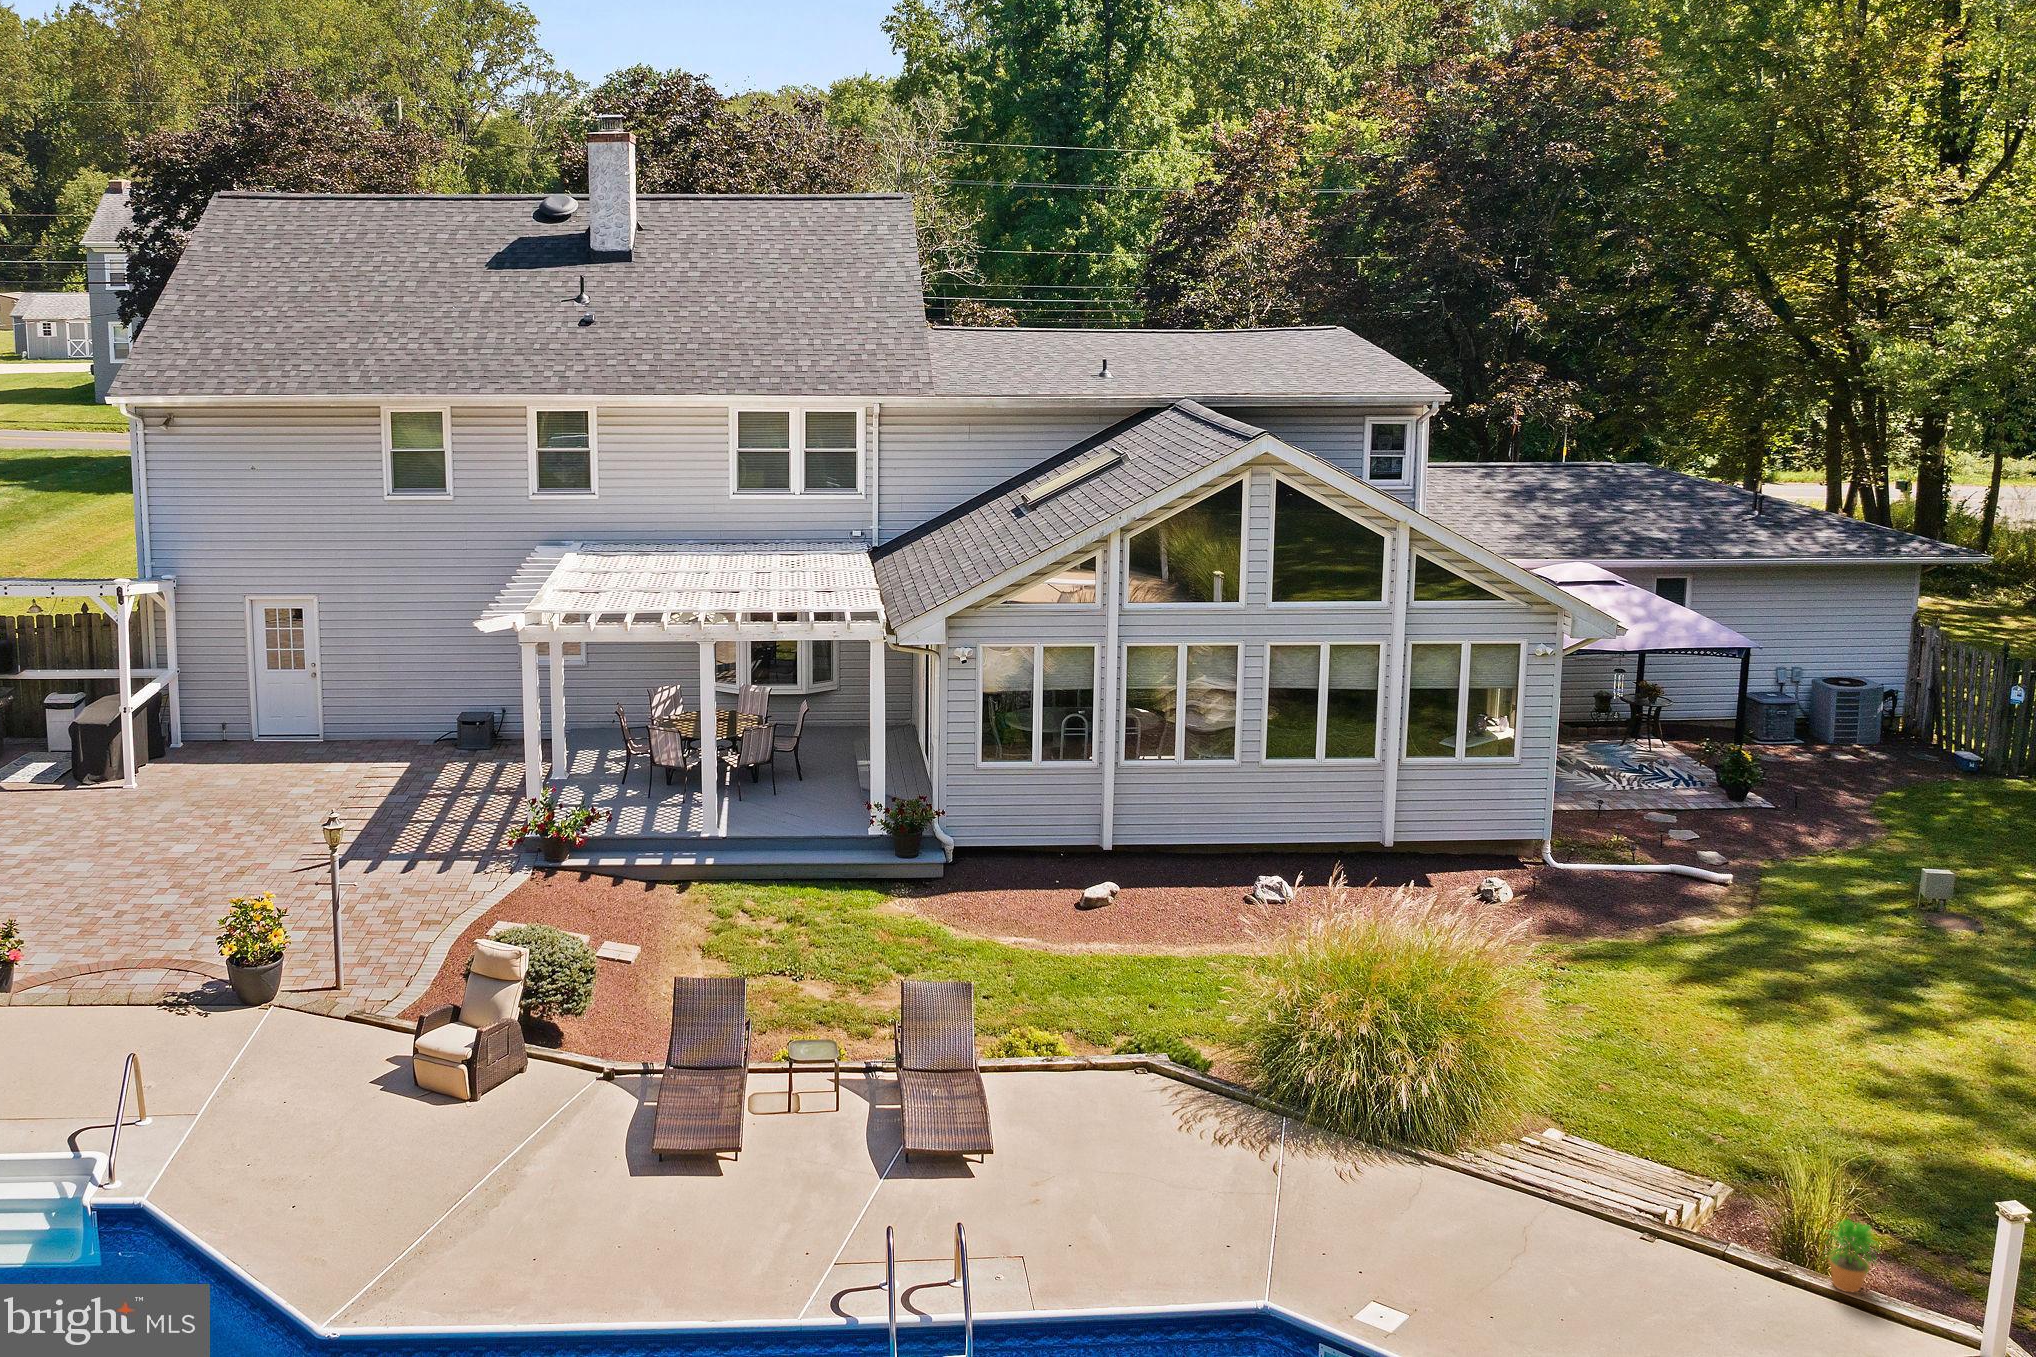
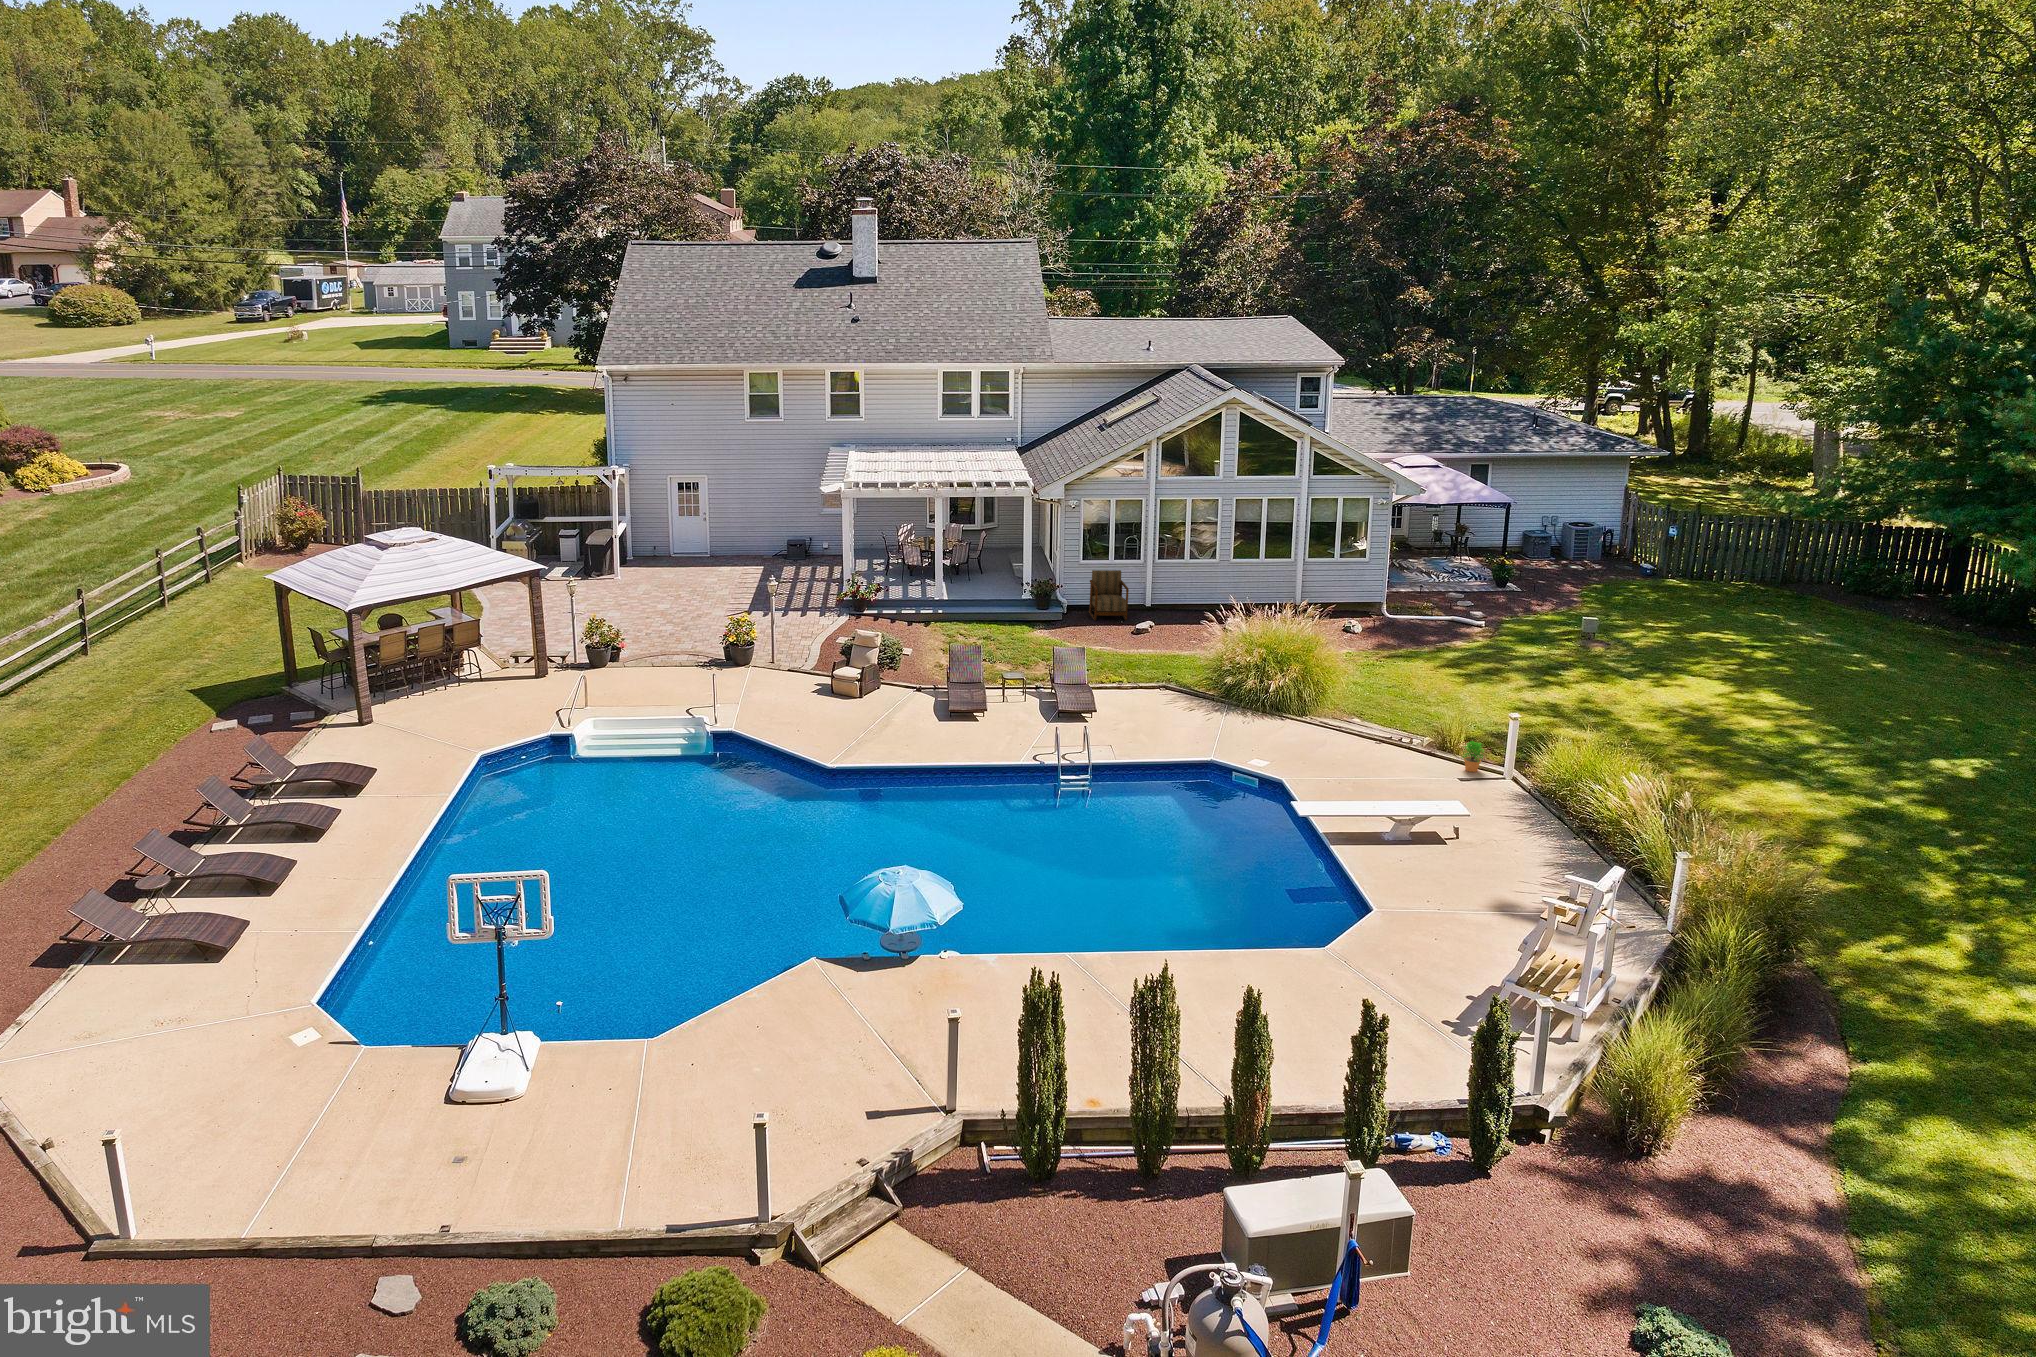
armchair: none [995,777,1070,875] -> present [1088,570,1129,621]

